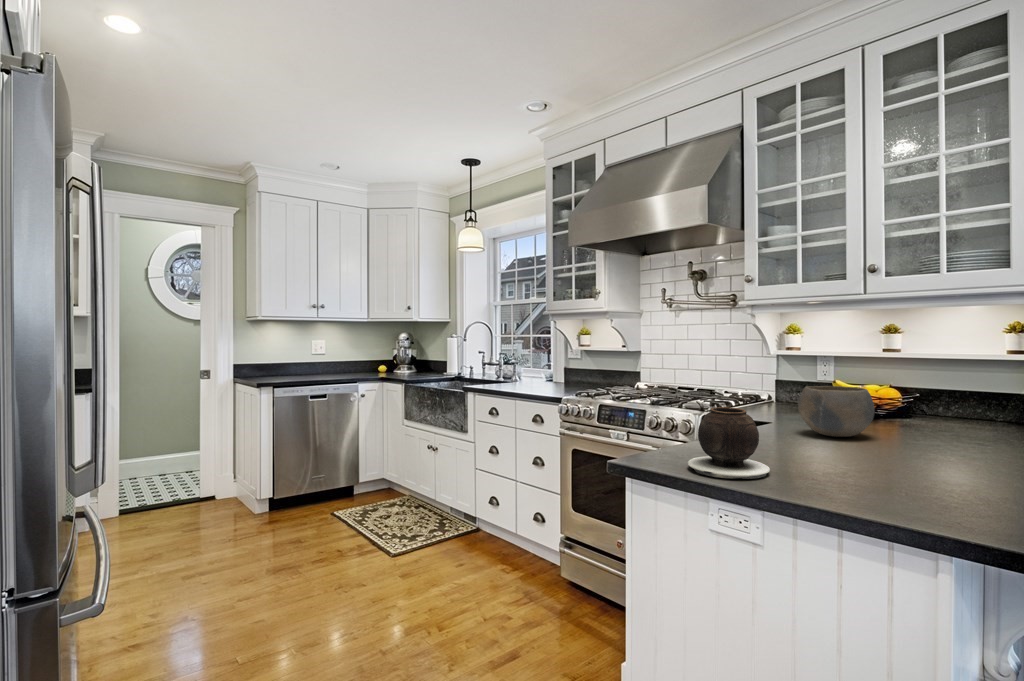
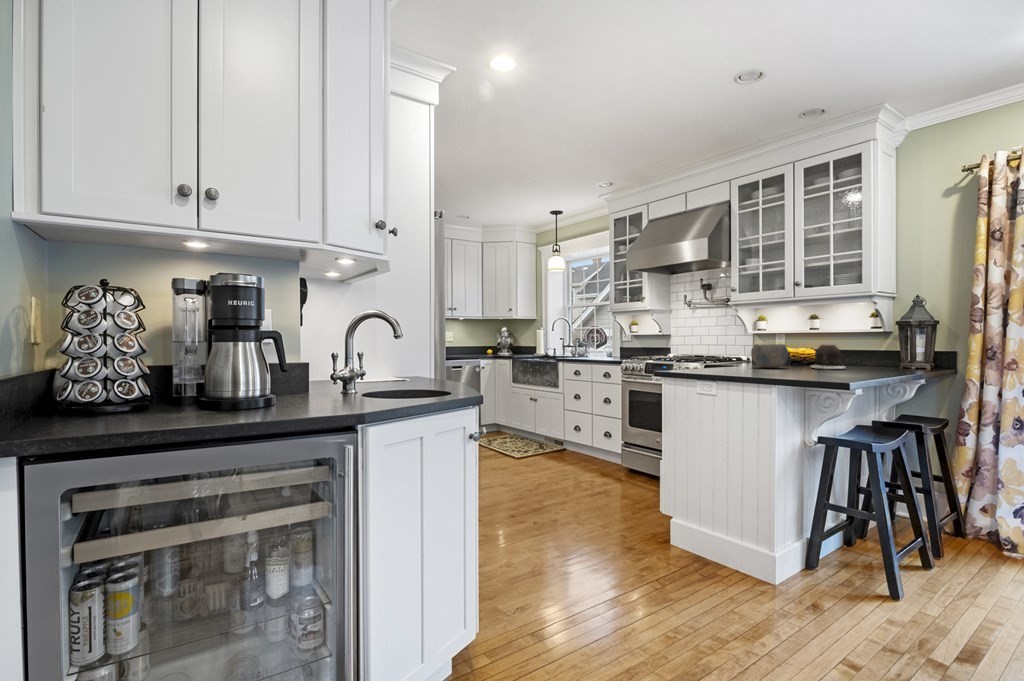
vase: present [688,407,770,479] -> present [812,345,844,369]

